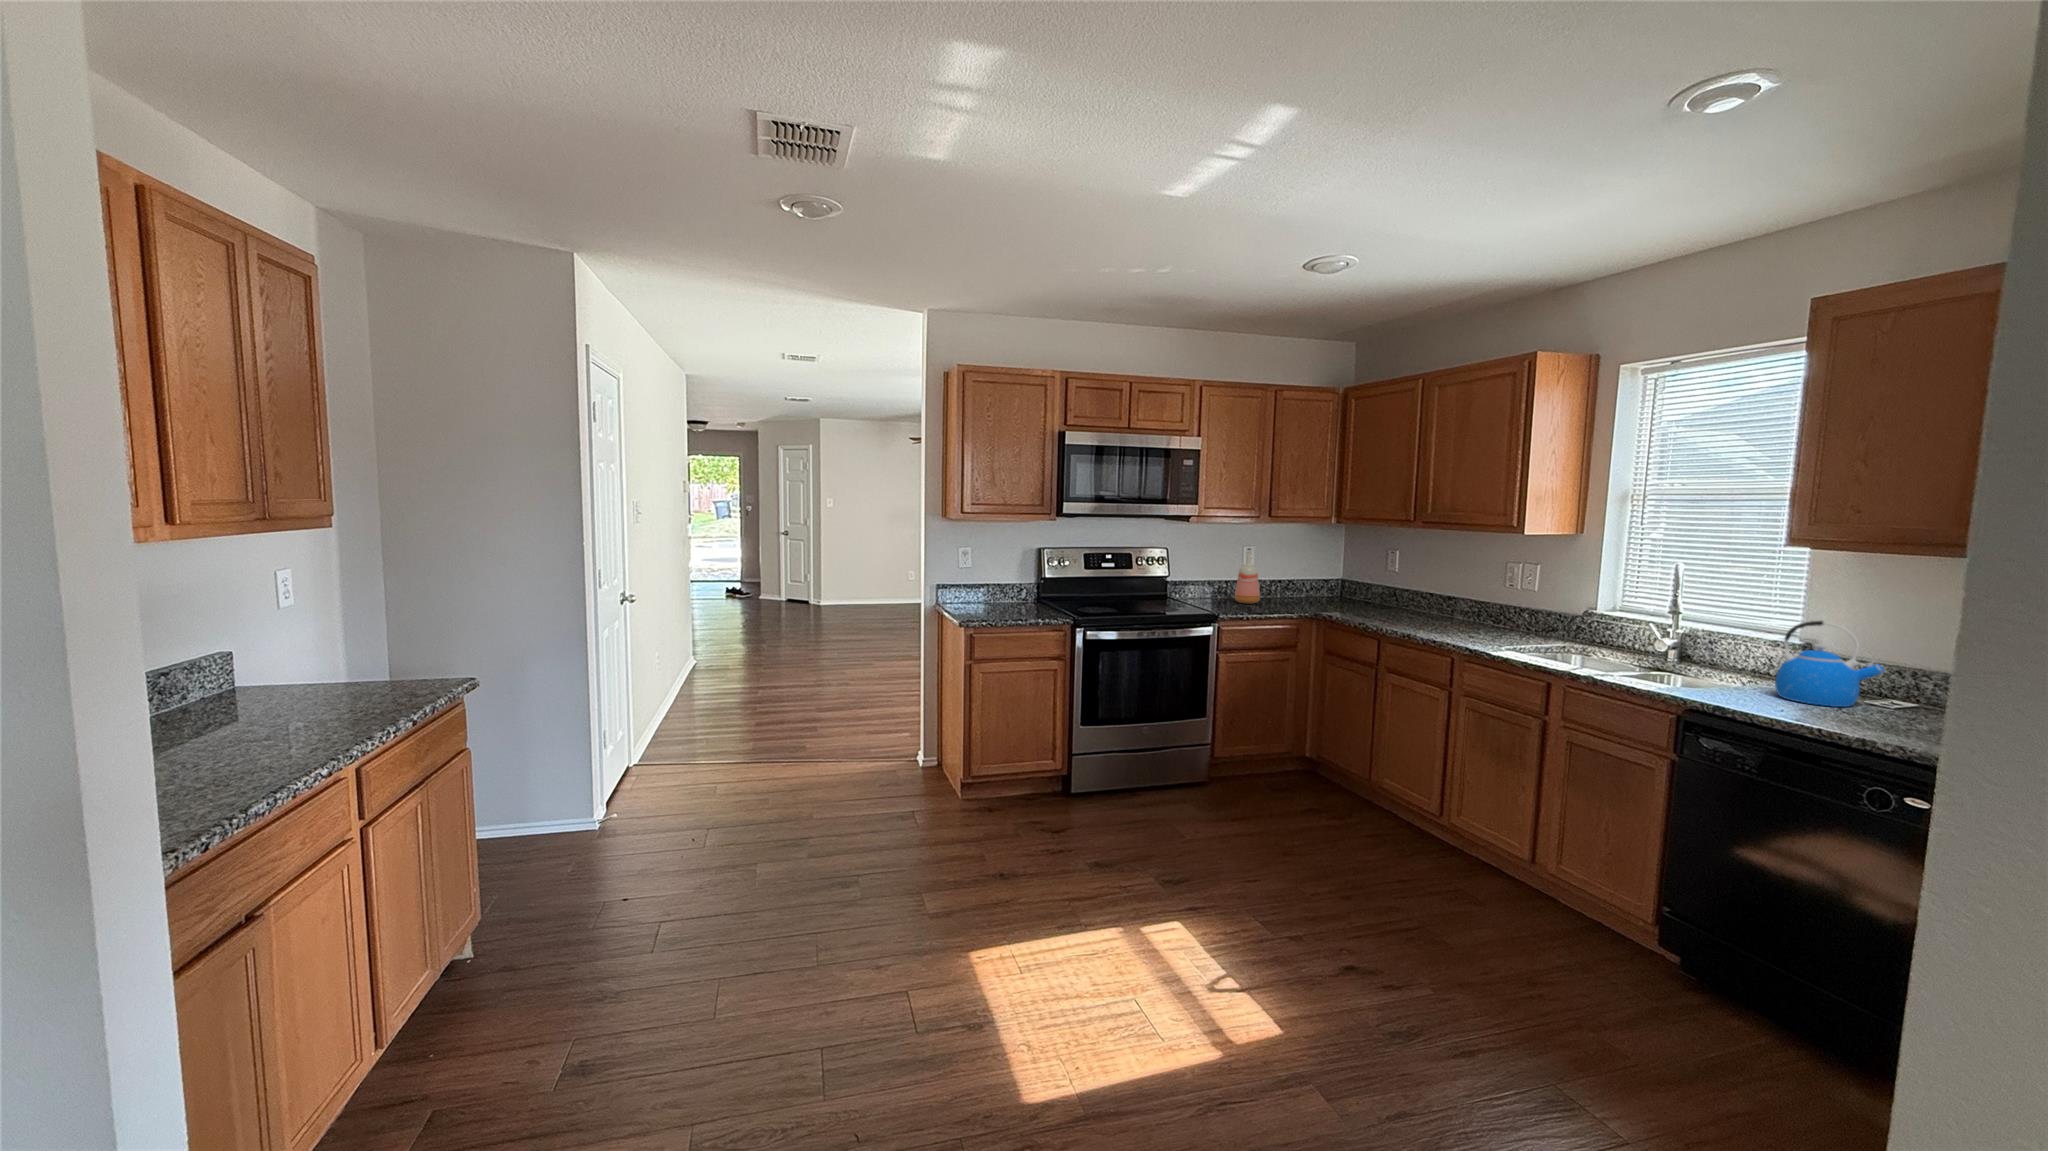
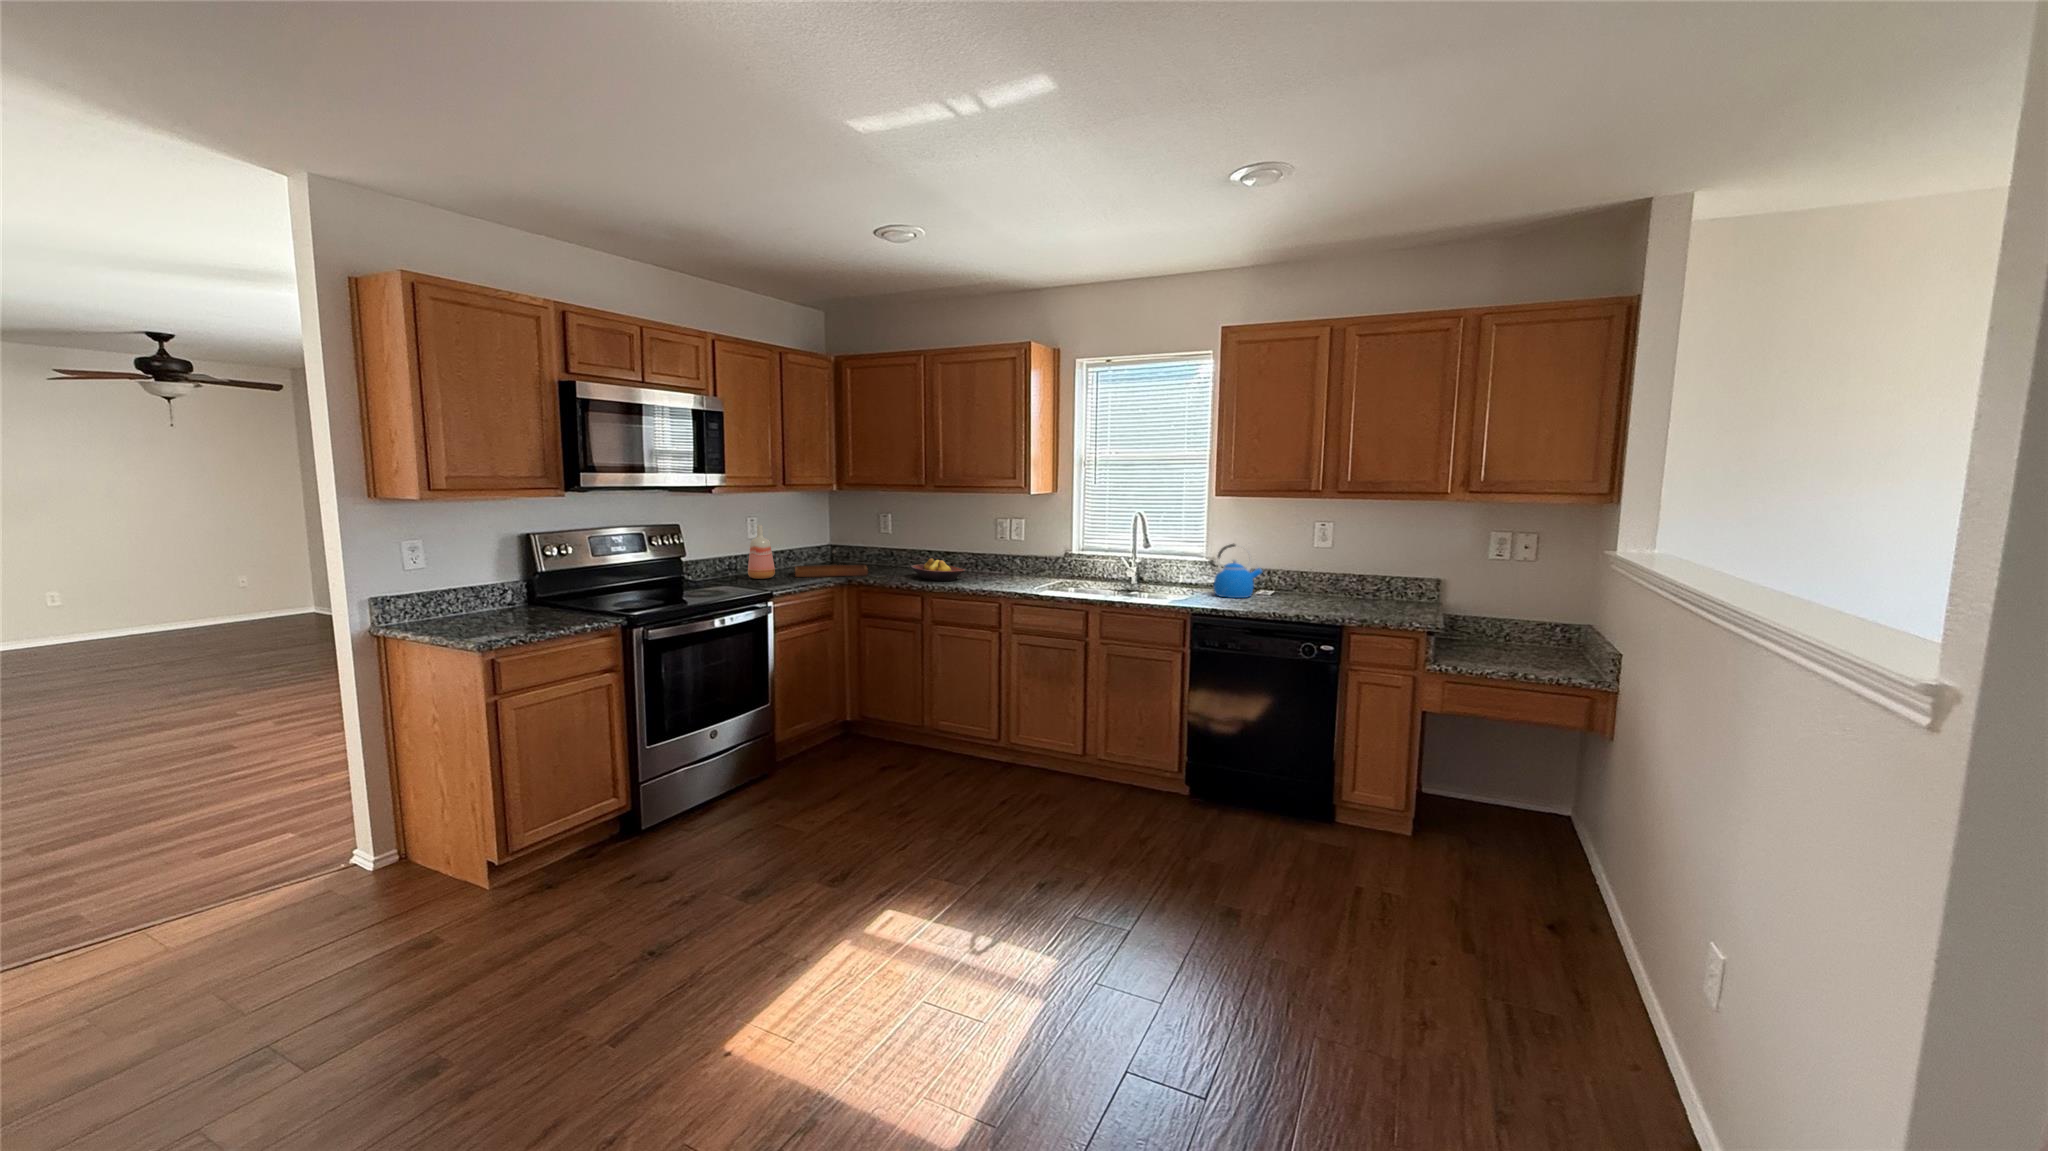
tray: none [1277,583,1358,612] -> present [795,550,868,577]
fruit bowl: none [1388,601,1445,627] -> present [911,558,965,581]

